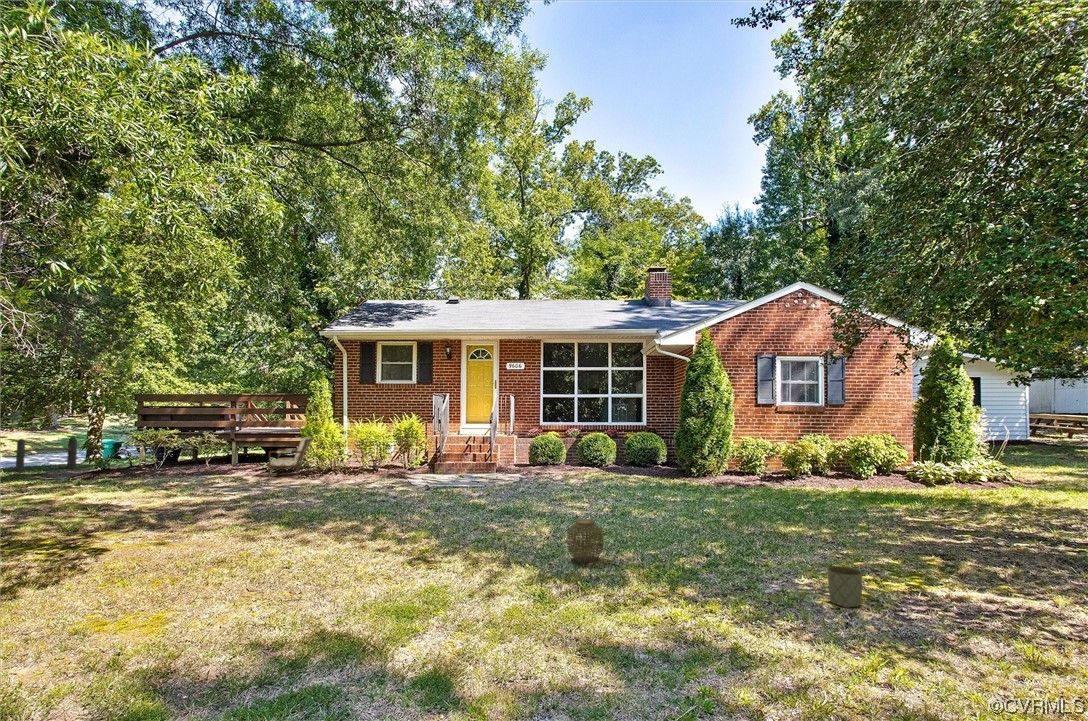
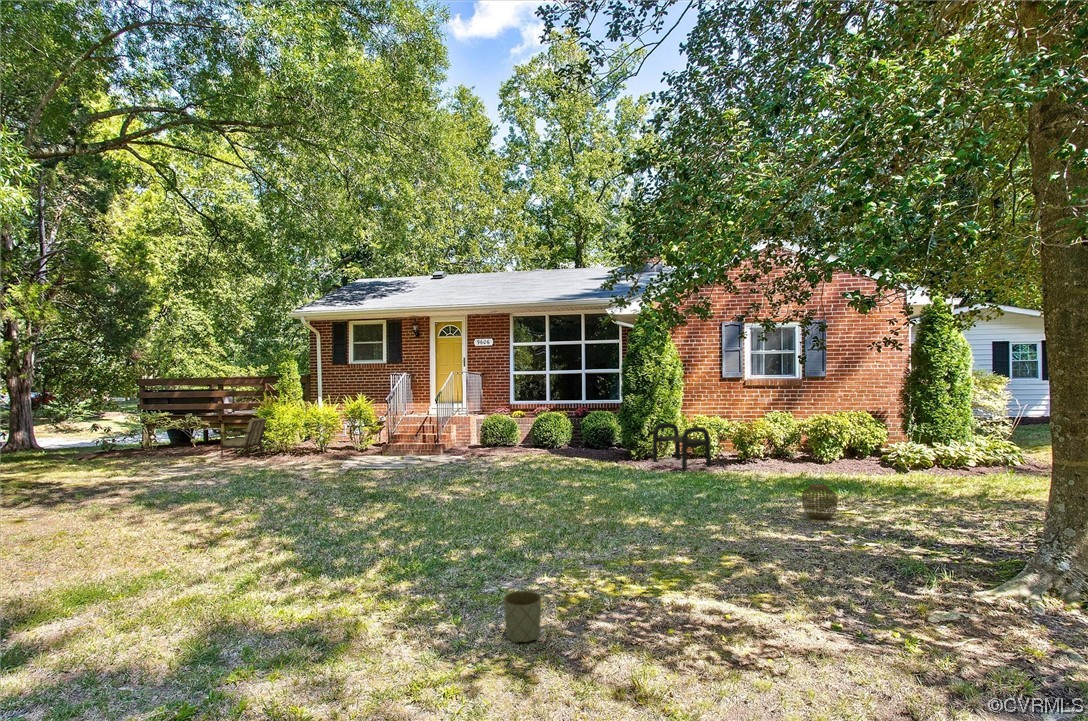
bench: present [15,437,77,473] -> present [653,423,711,469]
woven basket: present [567,519,604,562] -> present [802,484,837,520]

